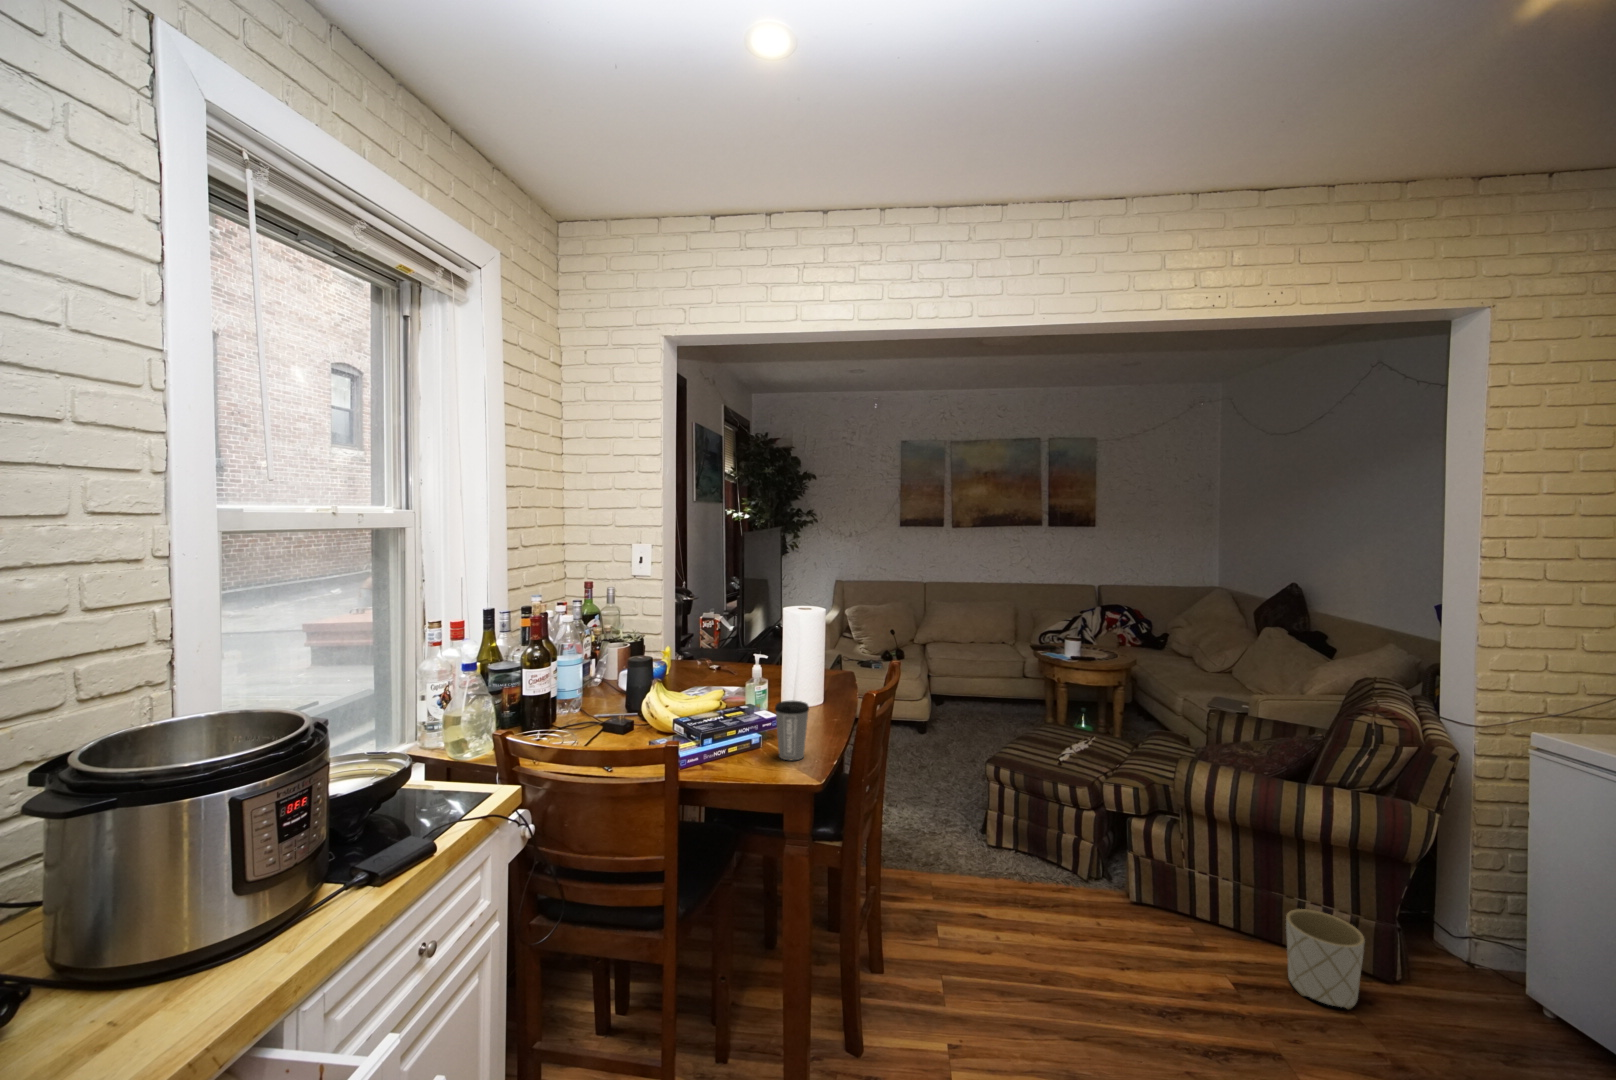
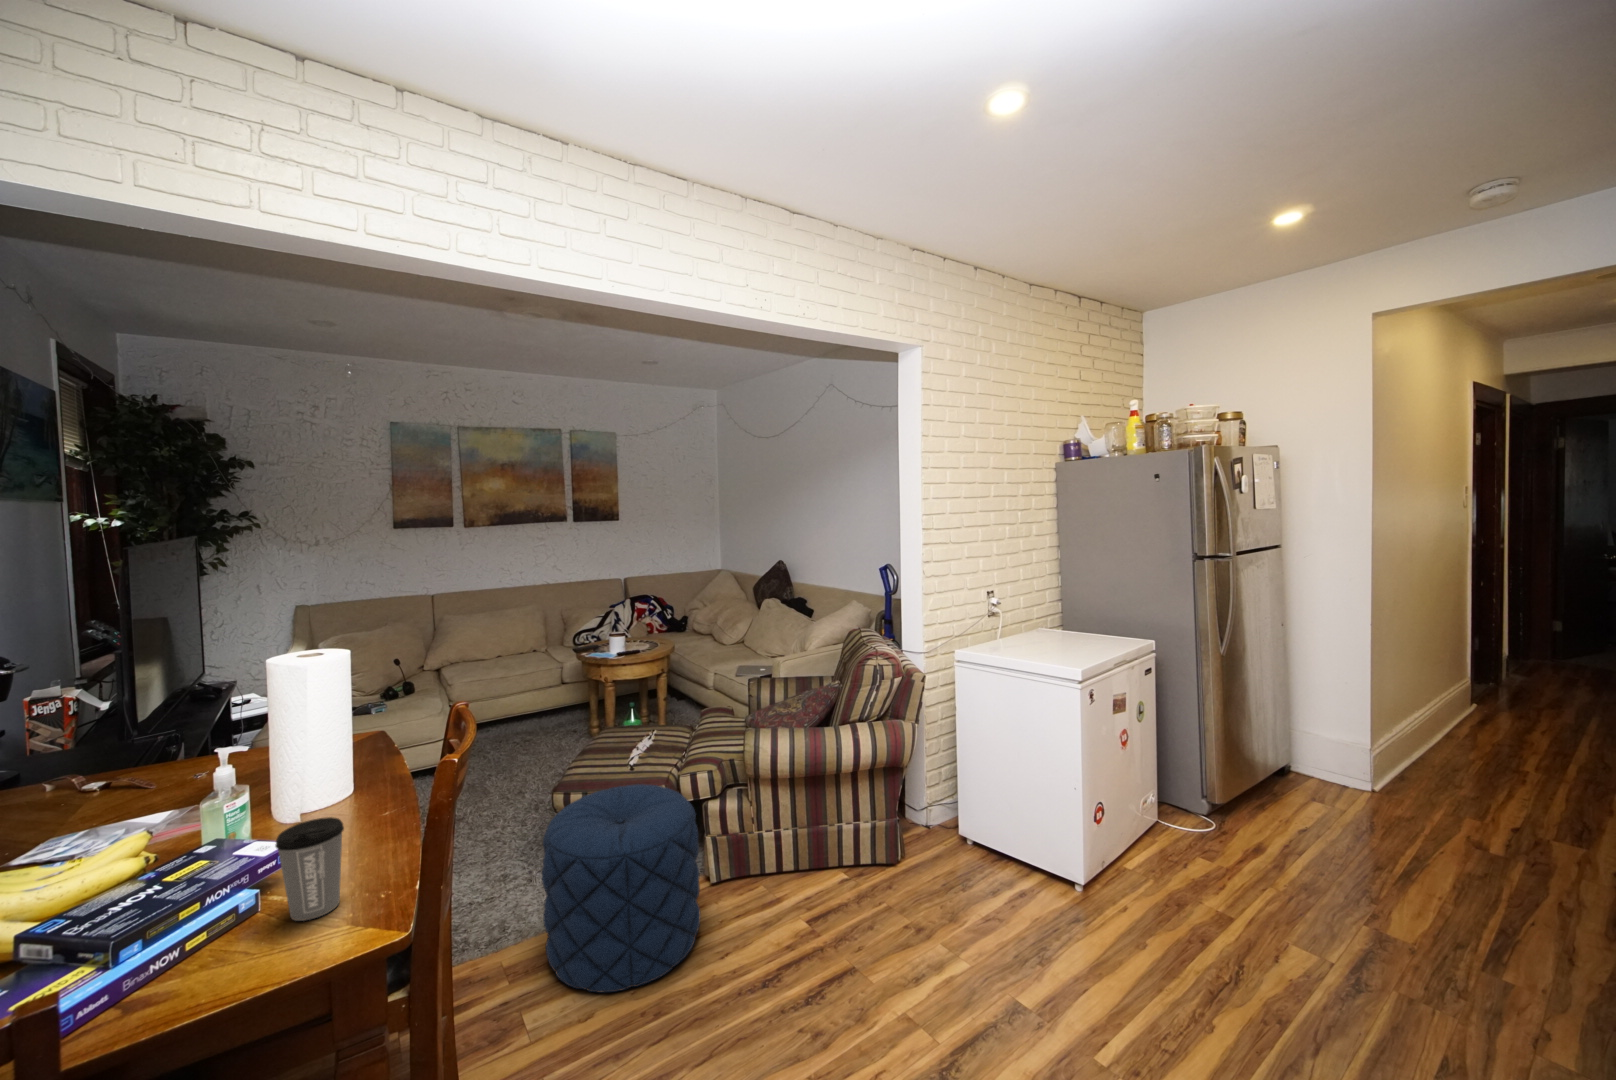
pouf: none [961,770,1109,954] -> present [542,784,701,992]
planter: present [1286,909,1365,1009] -> none [838,832,890,908]

